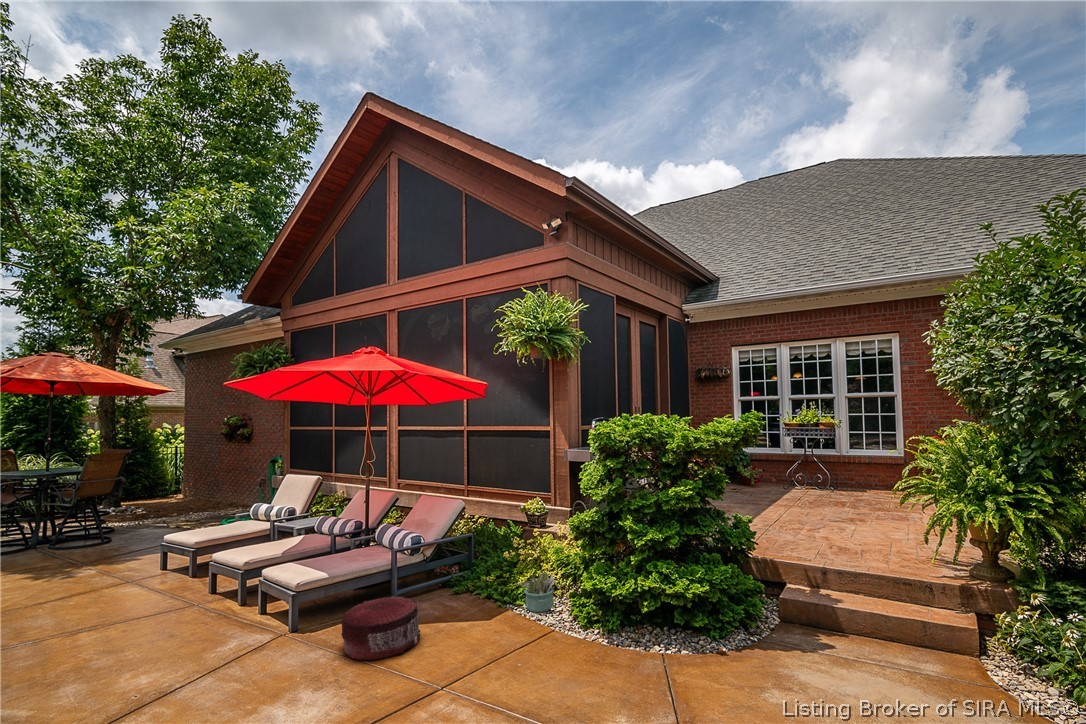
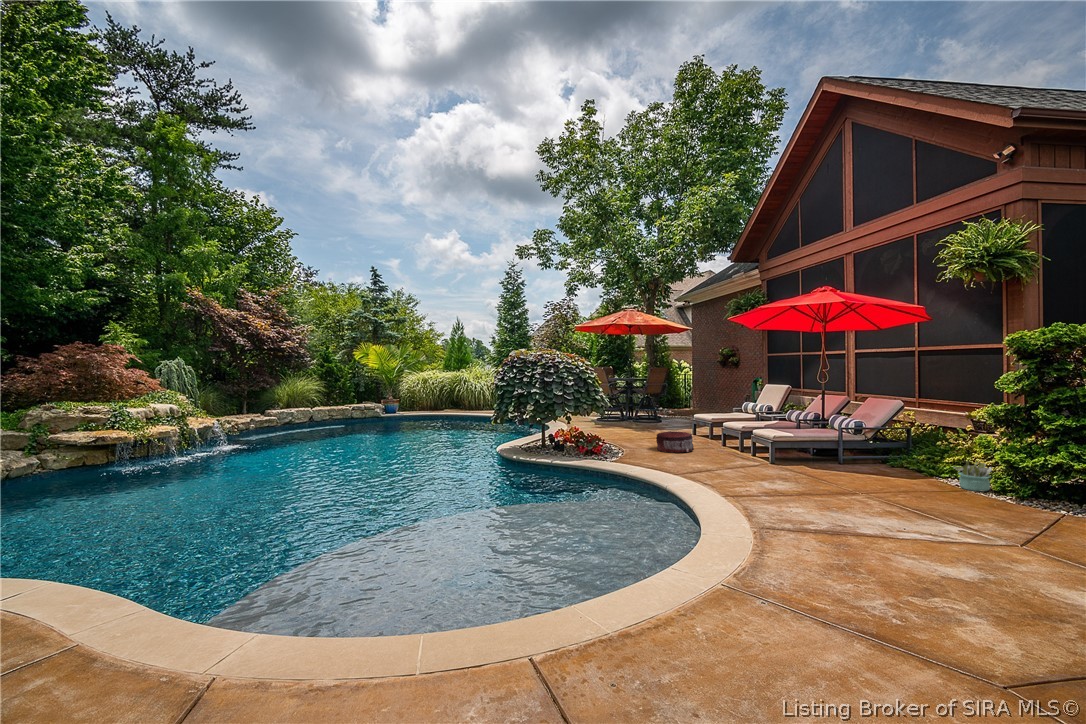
pouf: present [342,596,420,660] -> present [656,431,694,453]

